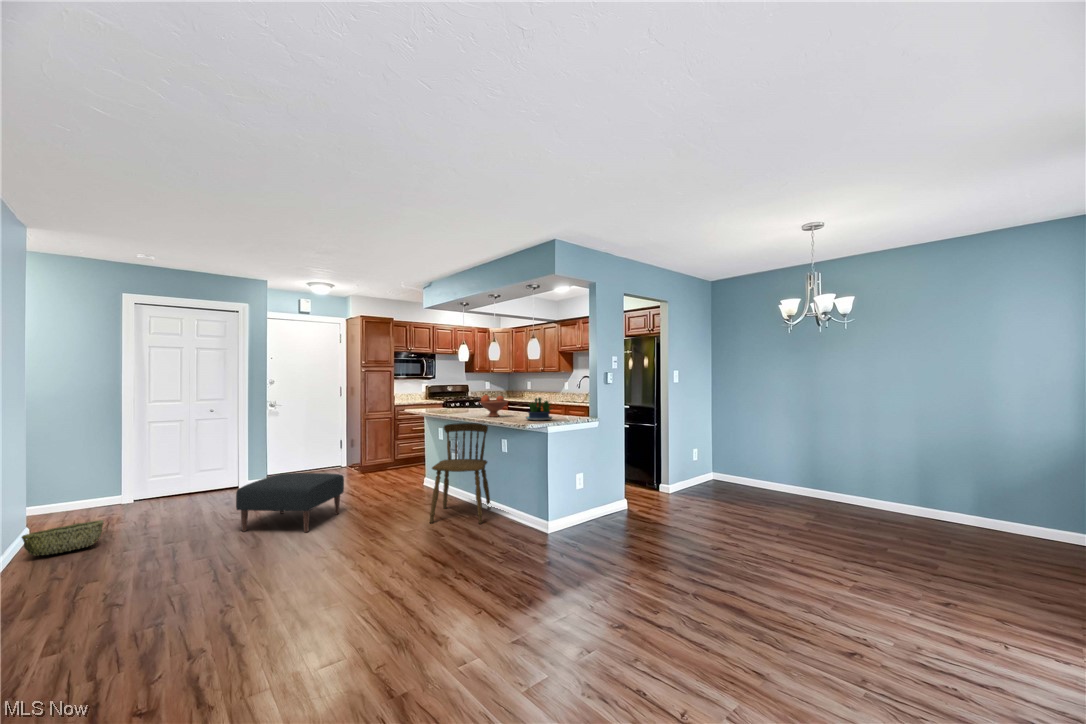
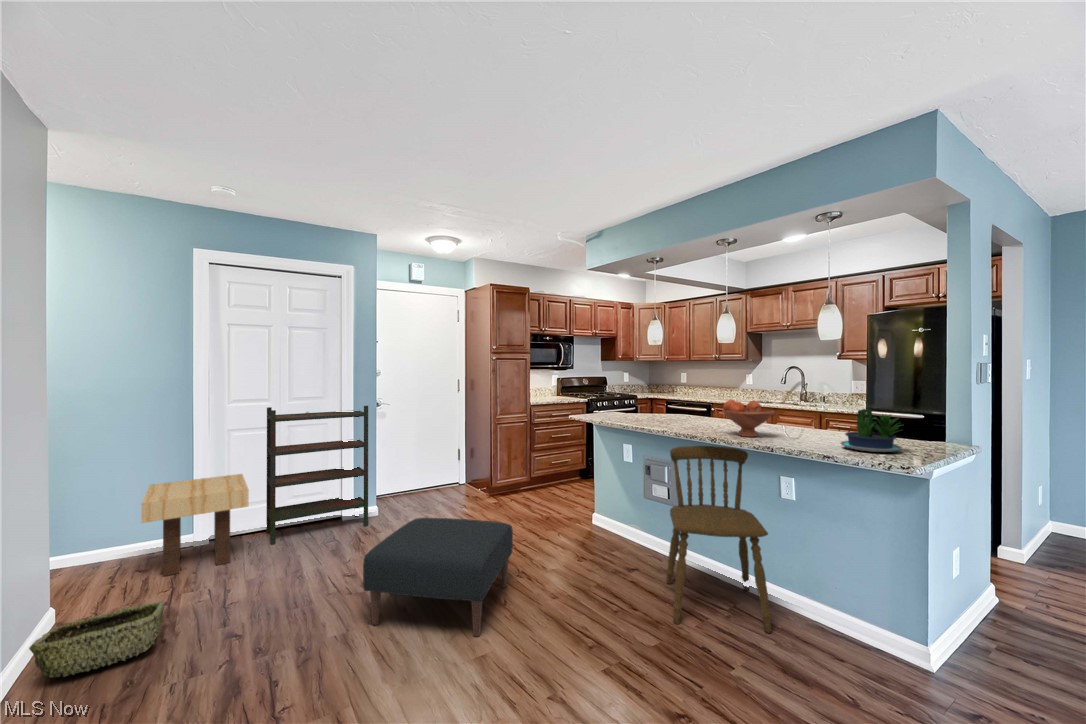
bookshelf: none [176,404,257,502] -> present [266,406,368,545]
side table: none [83,454,162,519] -> present [141,474,249,576]

